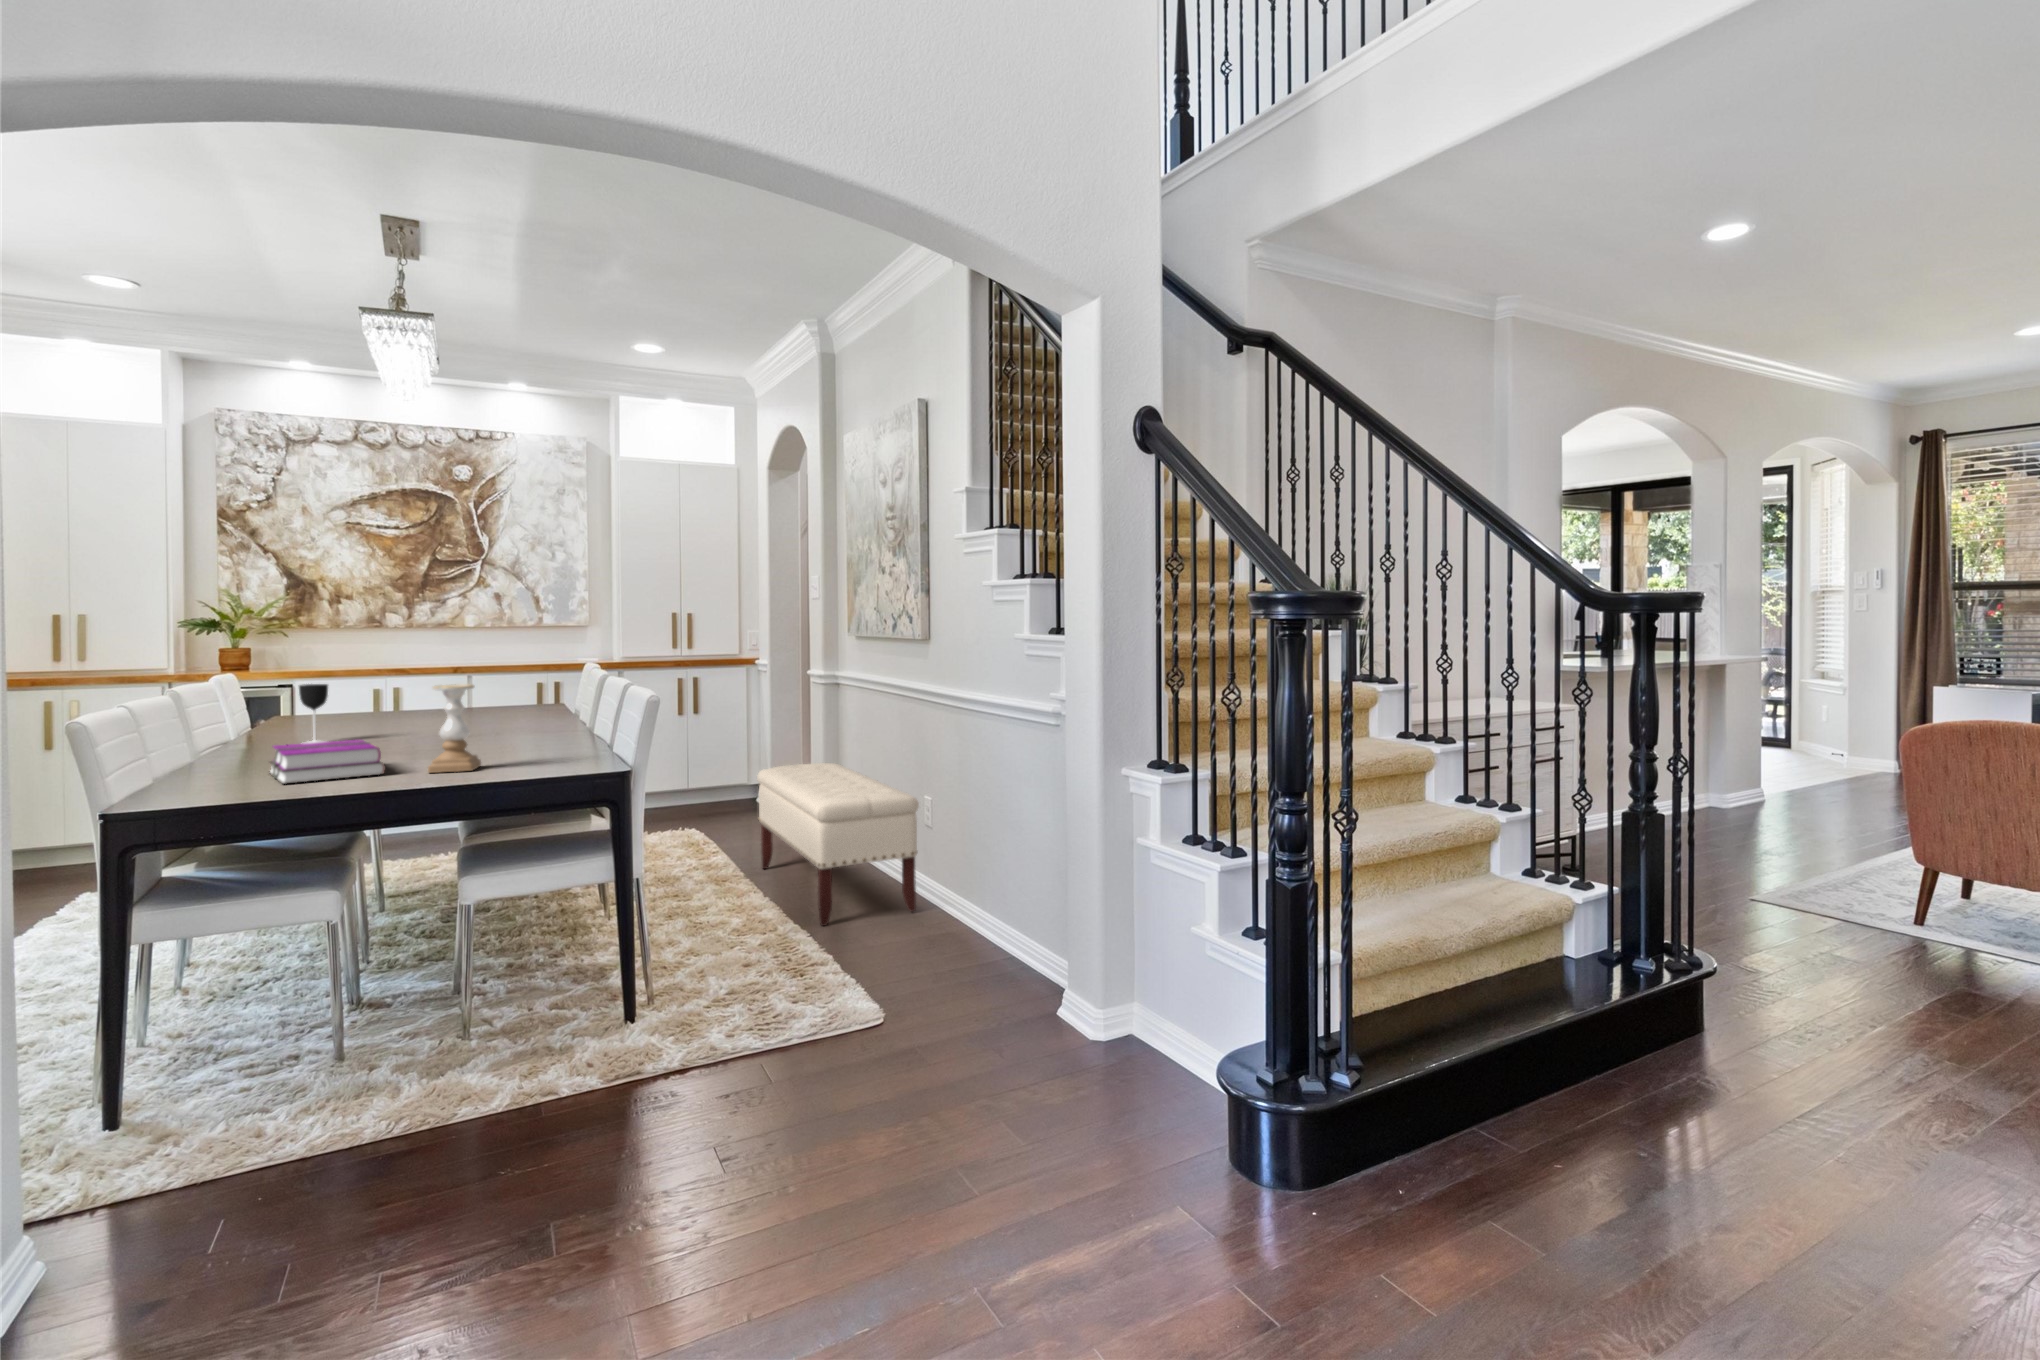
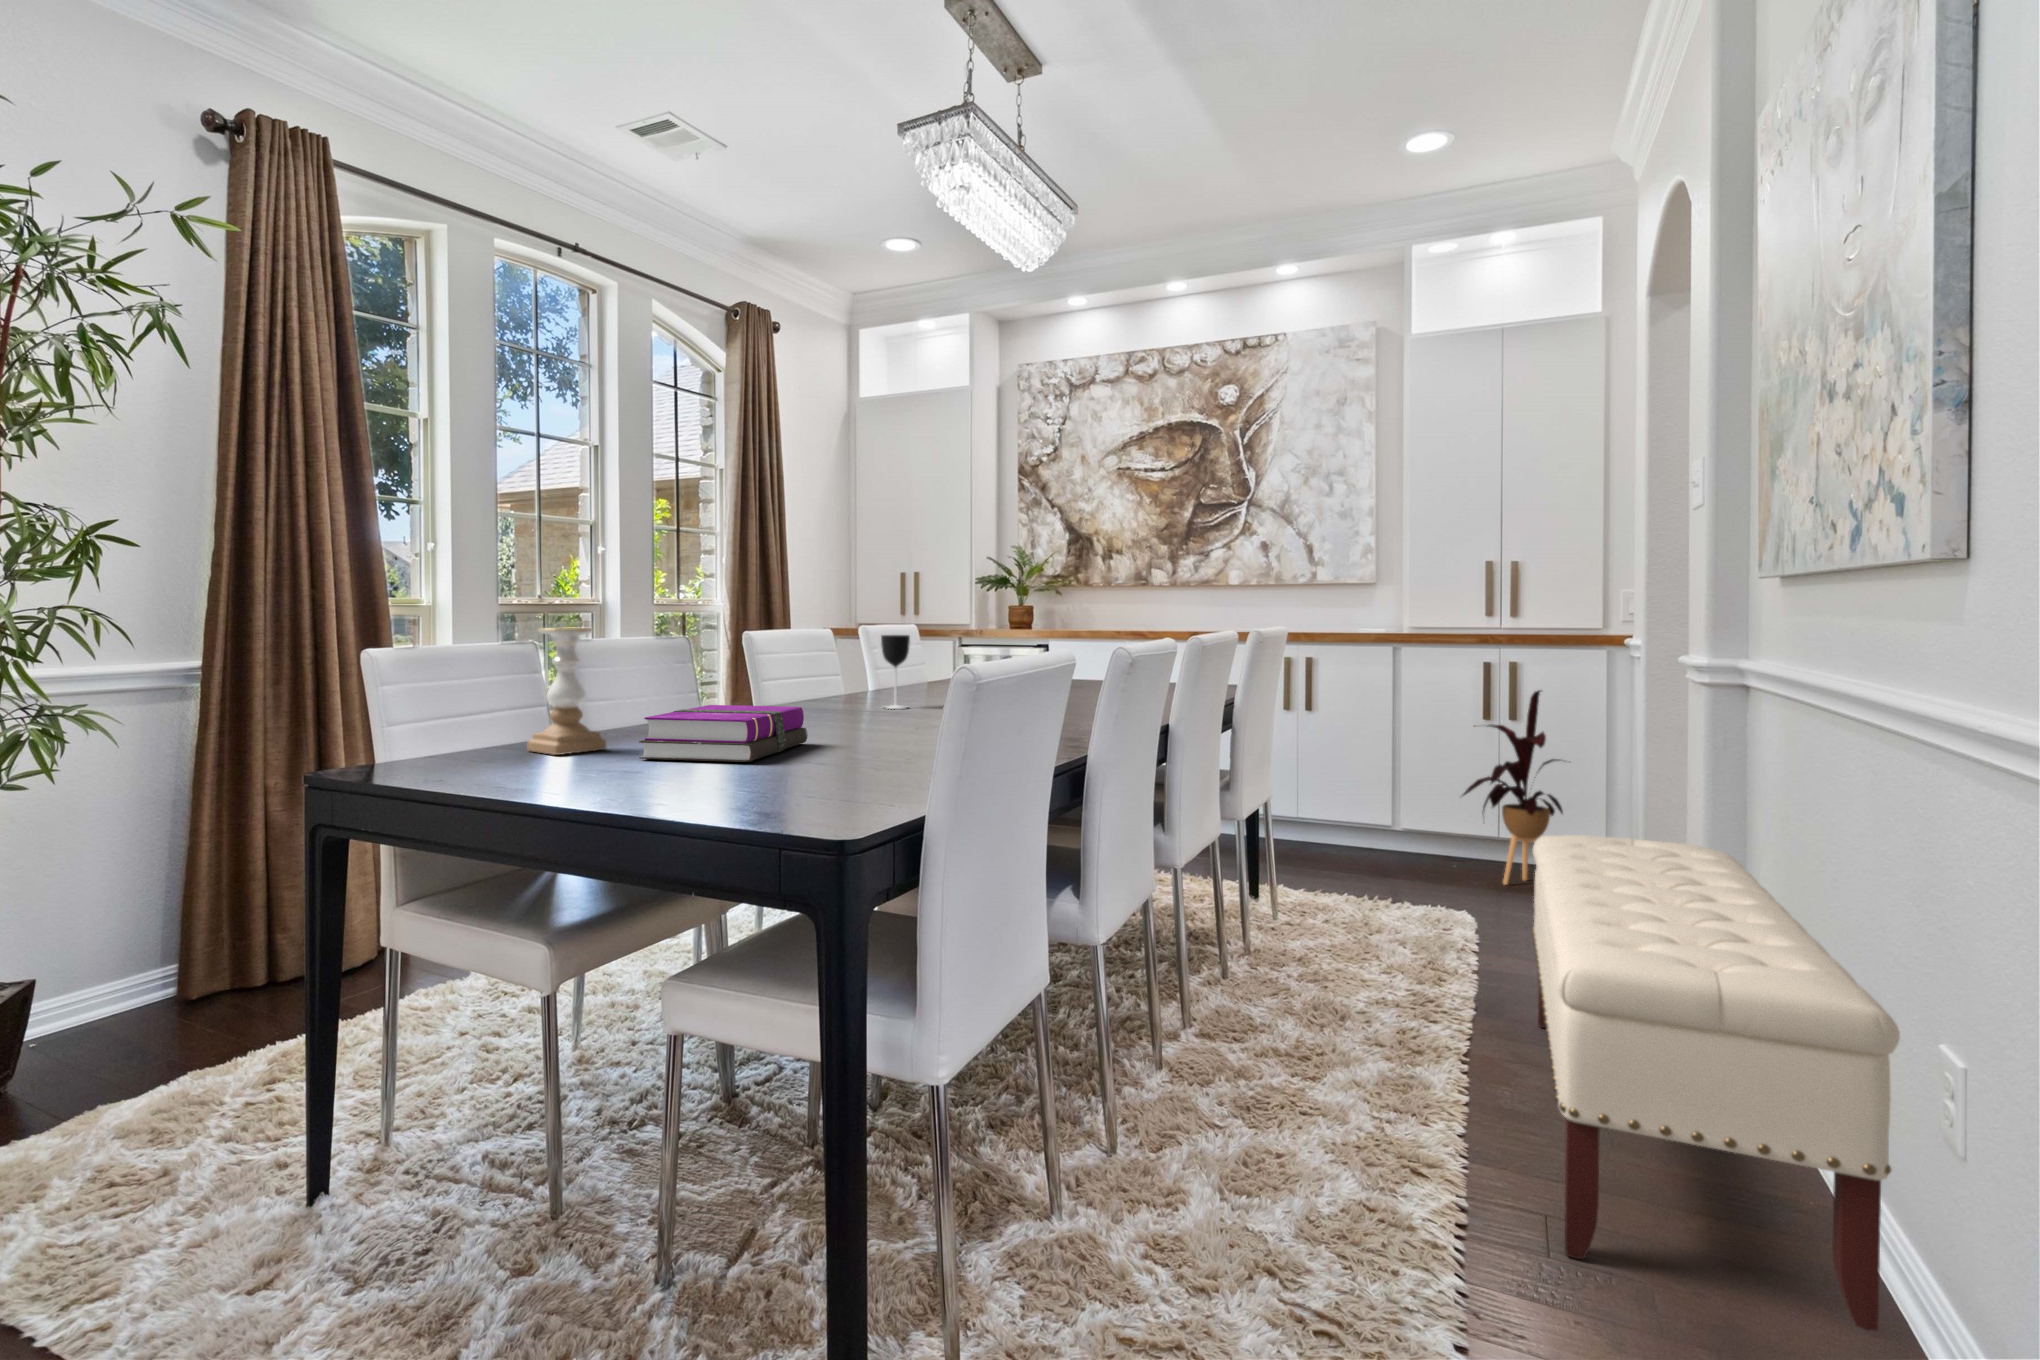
candle holder: present [428,684,481,773] -> present [527,627,606,755]
house plant: none [672,695,735,818] -> present [1463,690,1565,885]

